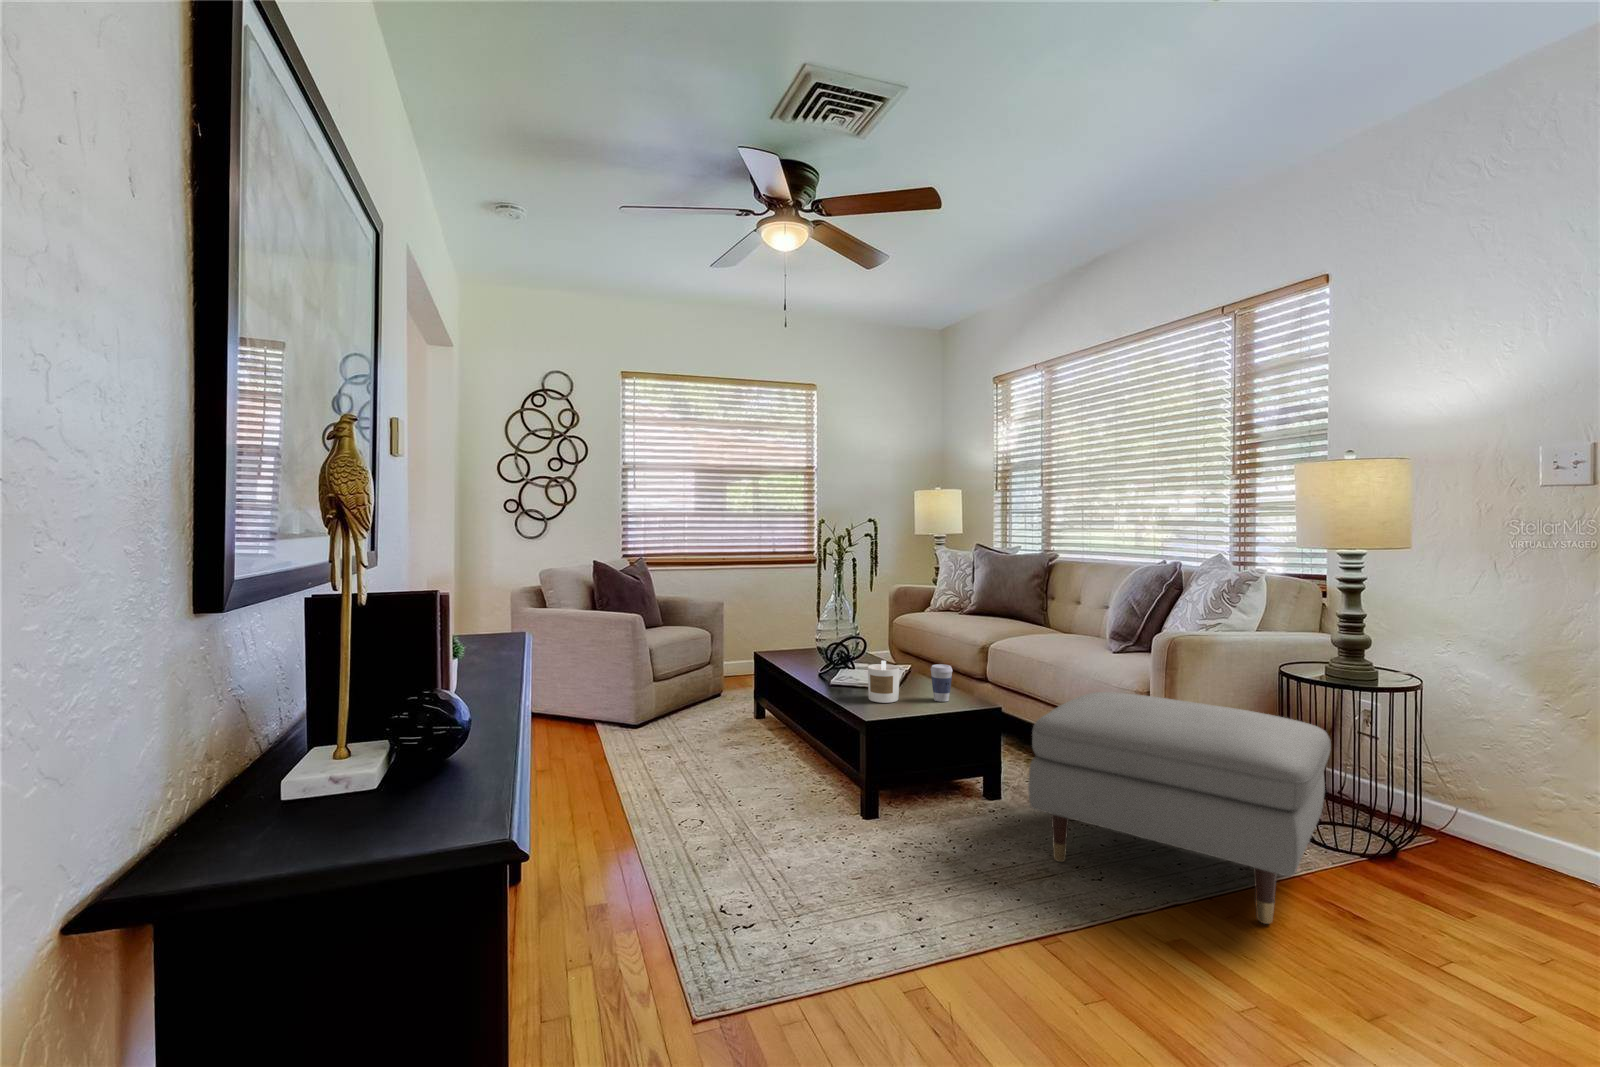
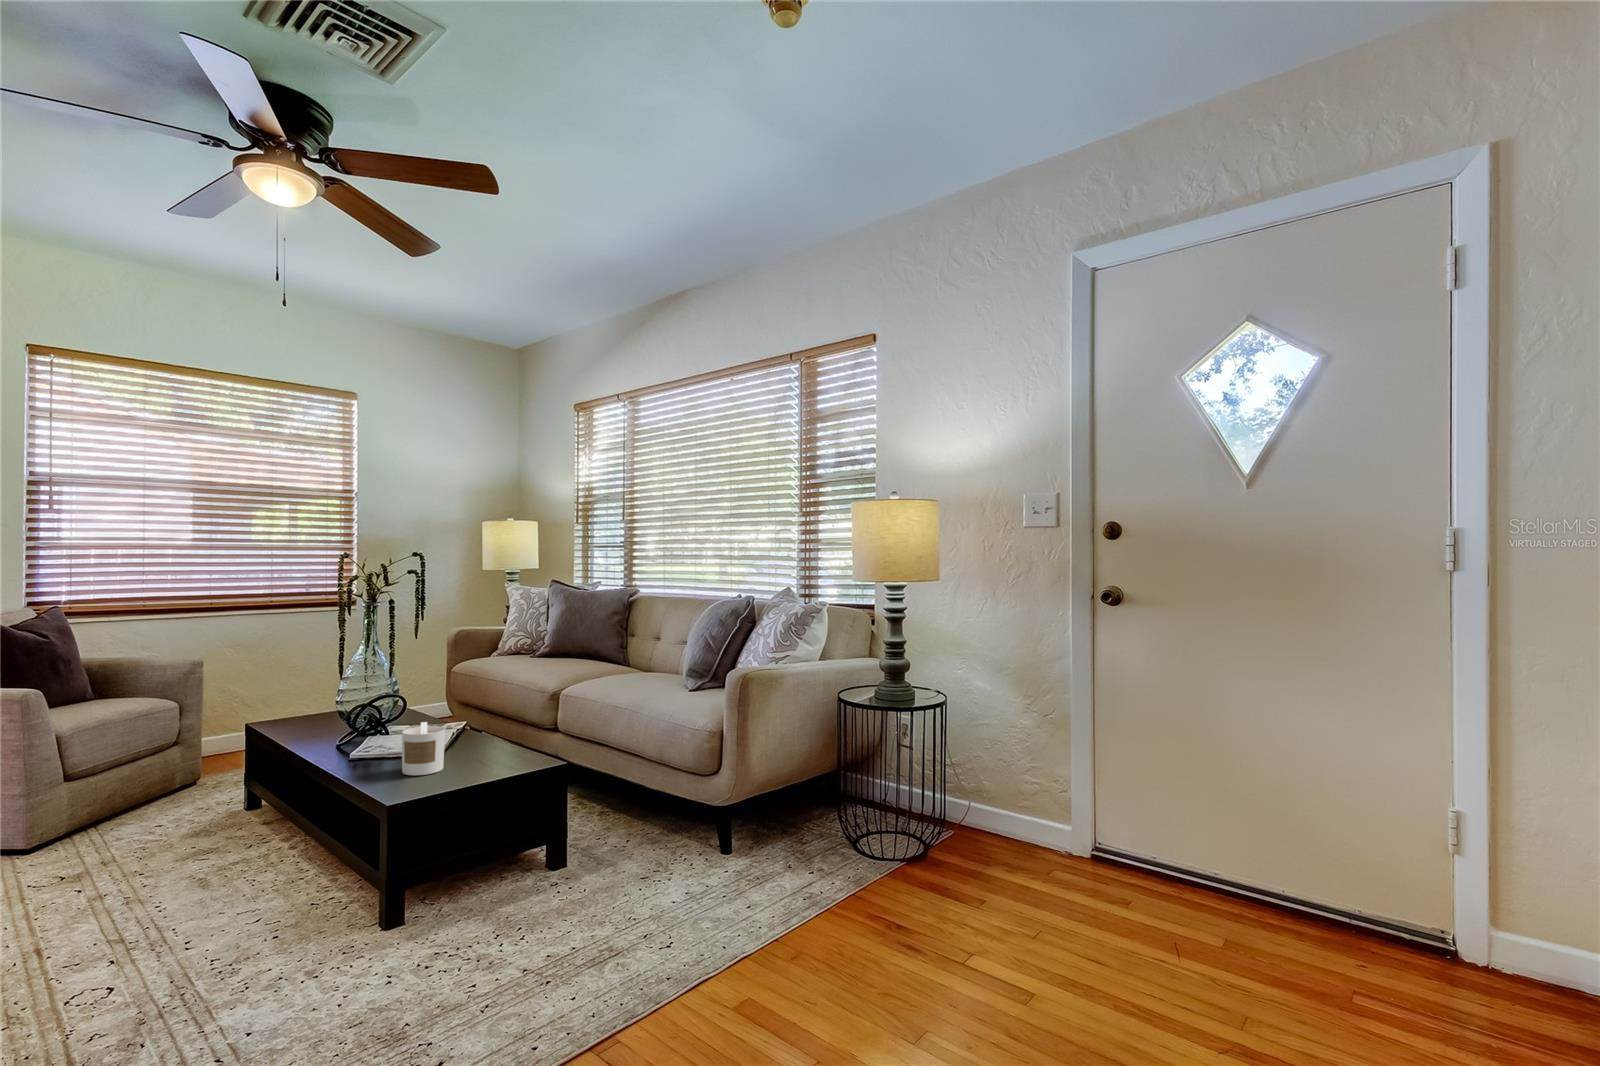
coffee cup: present [930,664,953,702] -> none [485,720,513,765]
ottoman: present [1028,692,1331,924] -> none [595,734,878,953]

